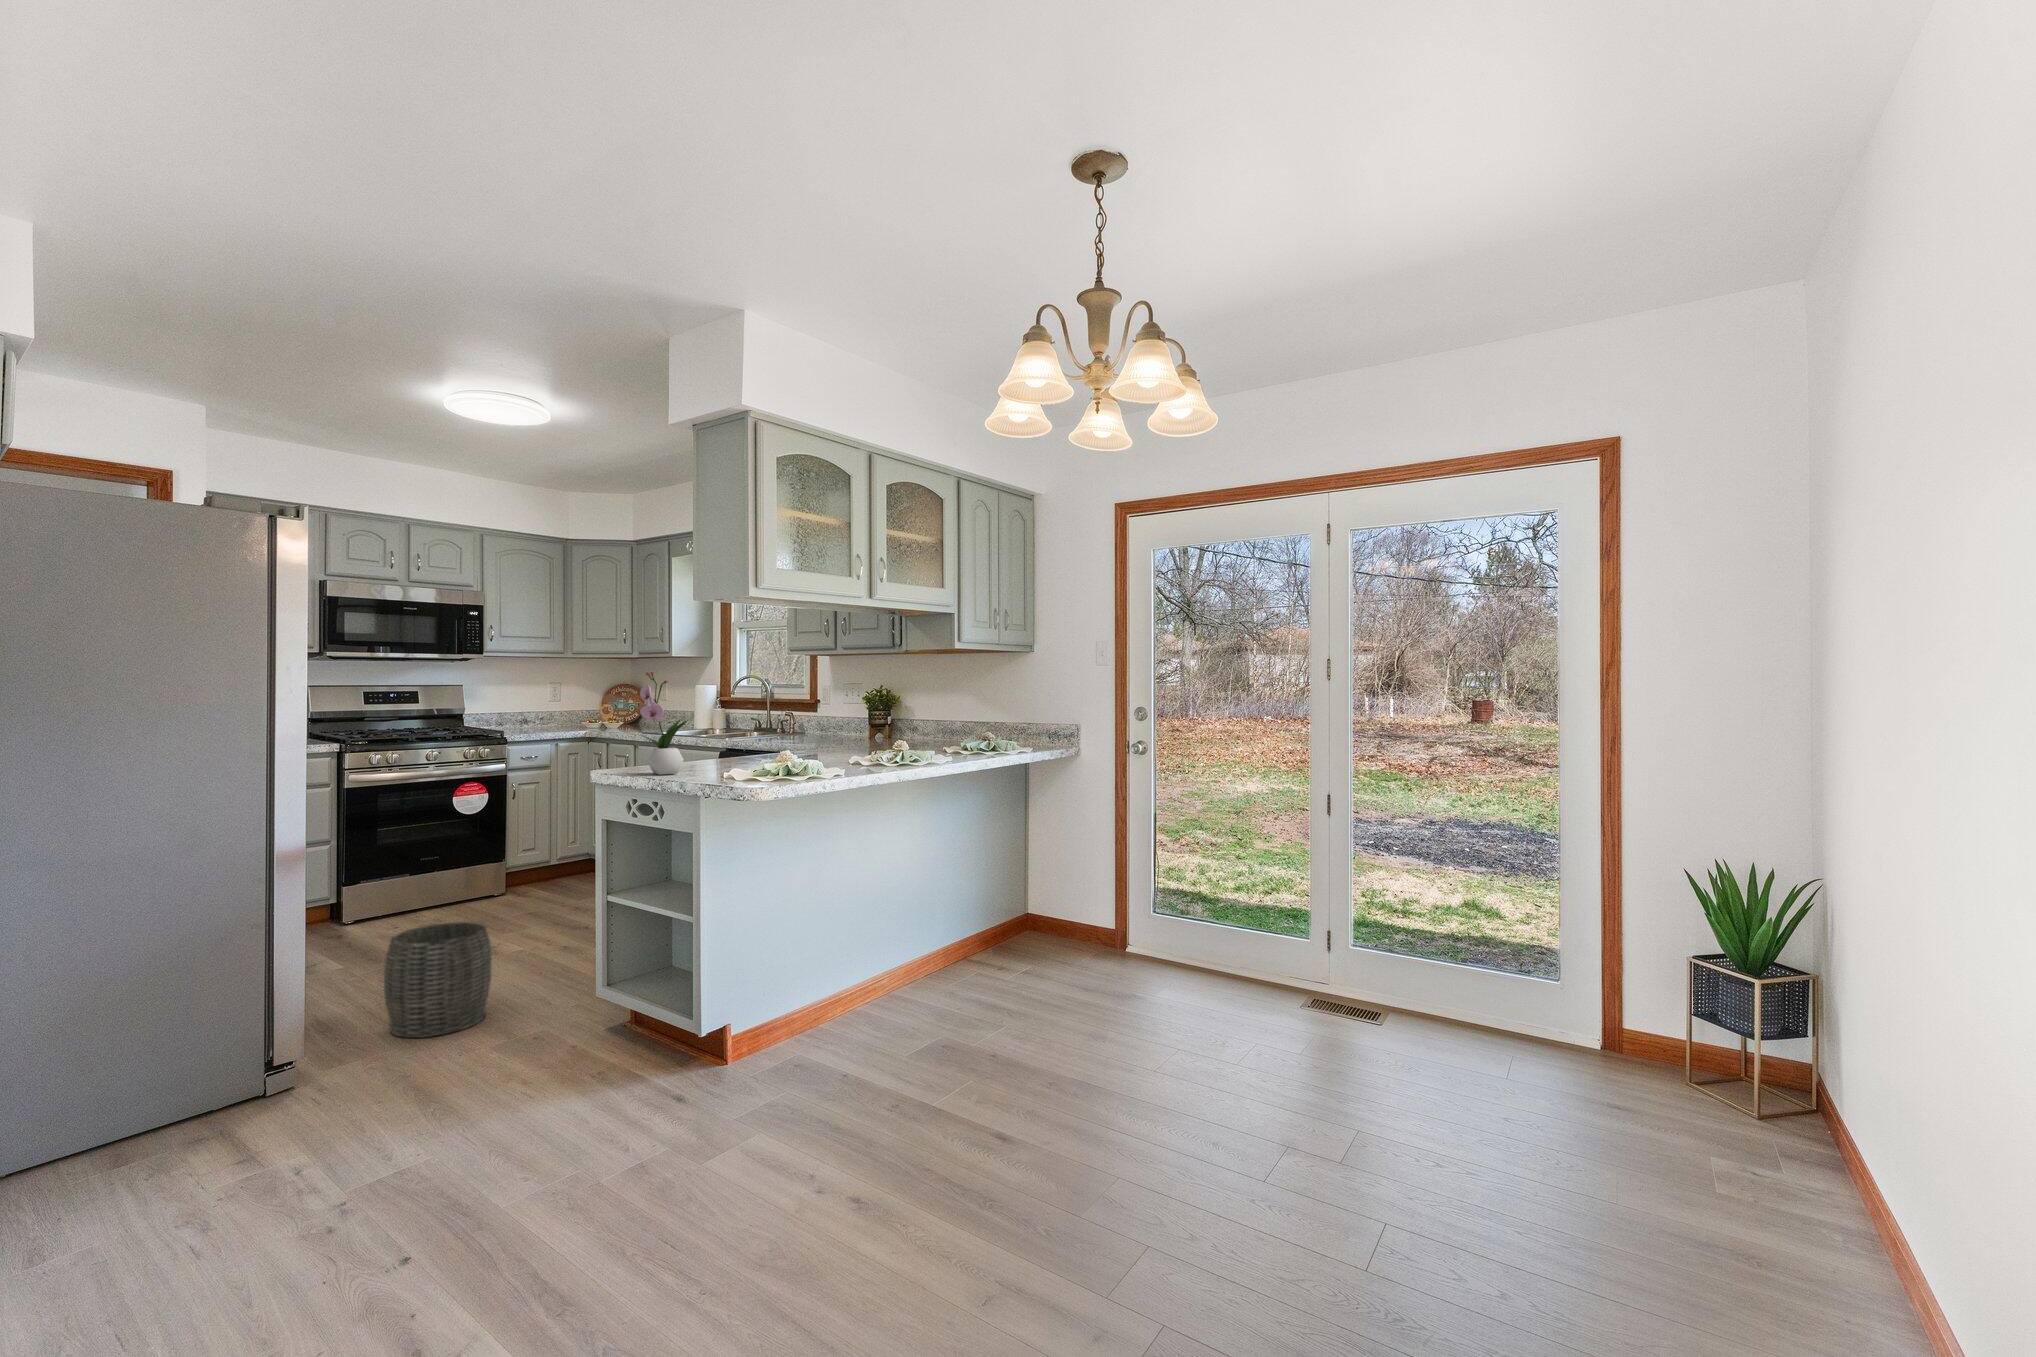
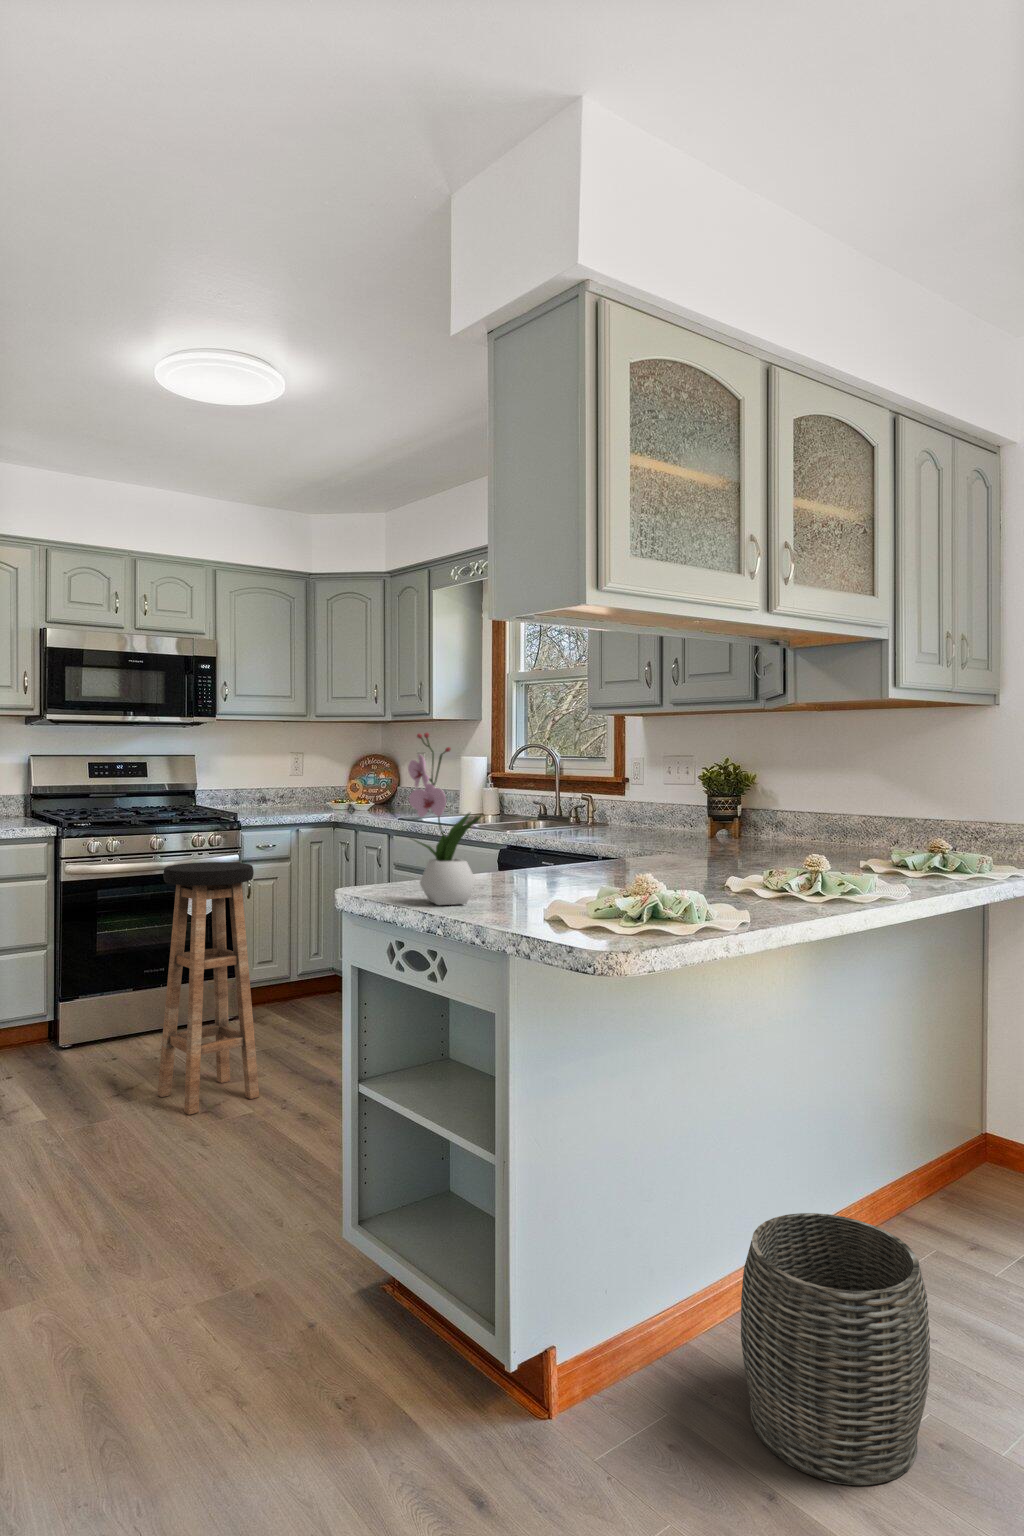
bar stool: none [441,767,528,955] -> present [157,862,259,1115]
woven basket: present [384,922,492,1038] -> present [741,1213,930,1485]

